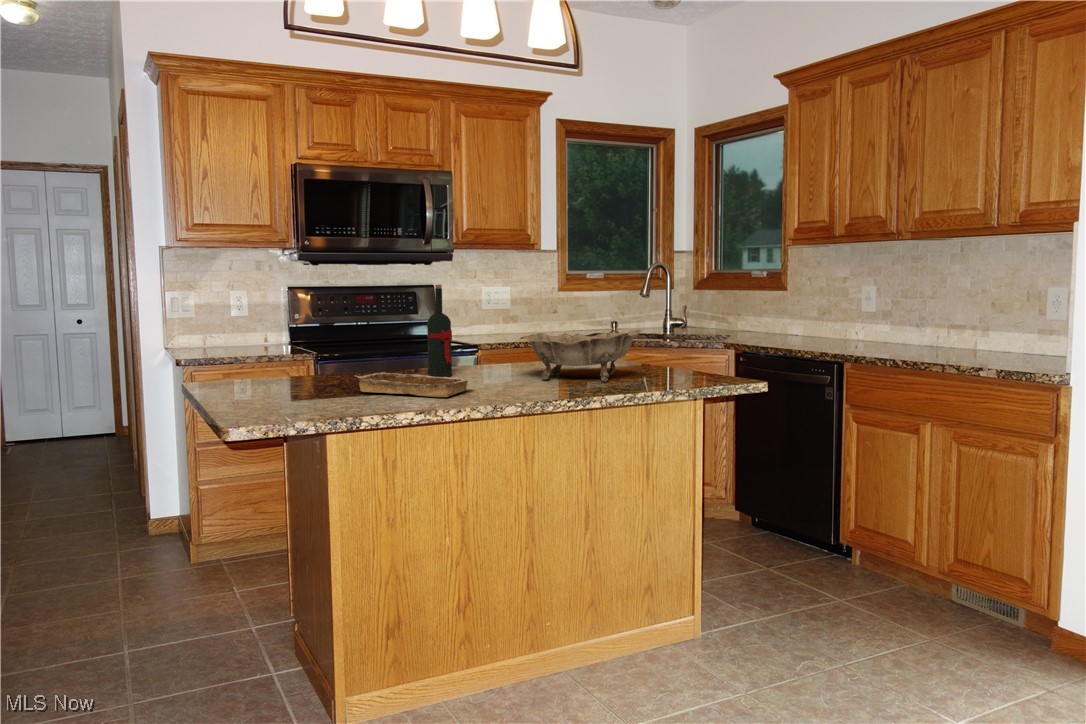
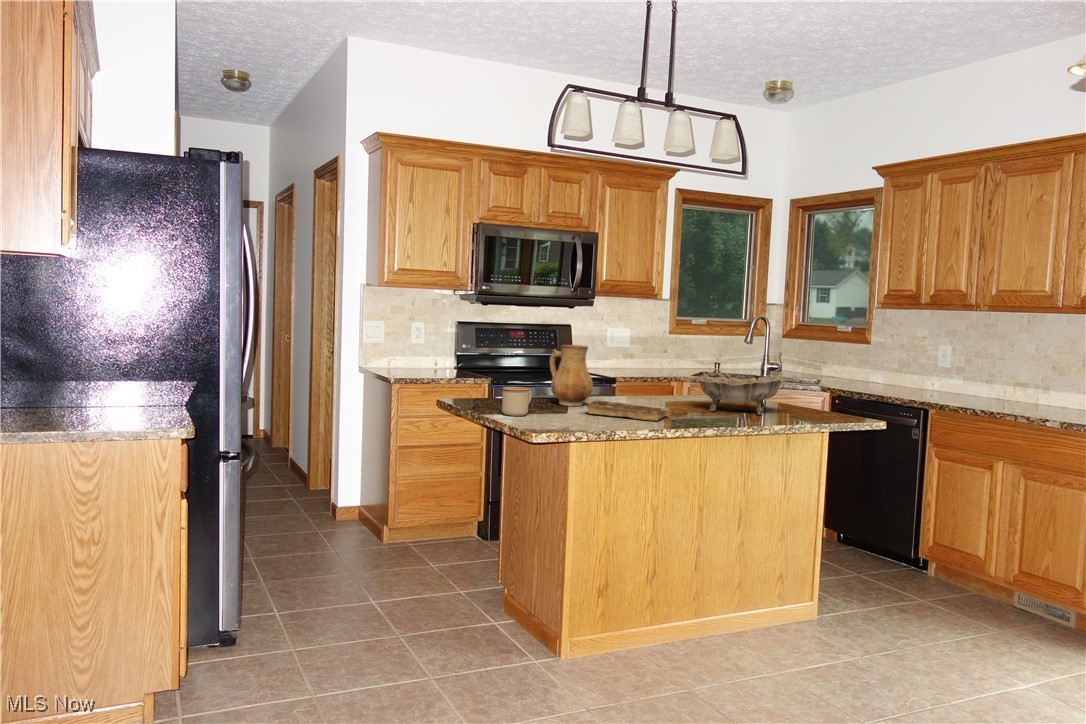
wine bottle: present [427,285,452,377] -> none [617,335,639,405]
ceramic pitcher: none [330,301,388,382] -> present [550,345,593,406]
mug: none [230,360,279,401] -> present [502,387,531,416]

